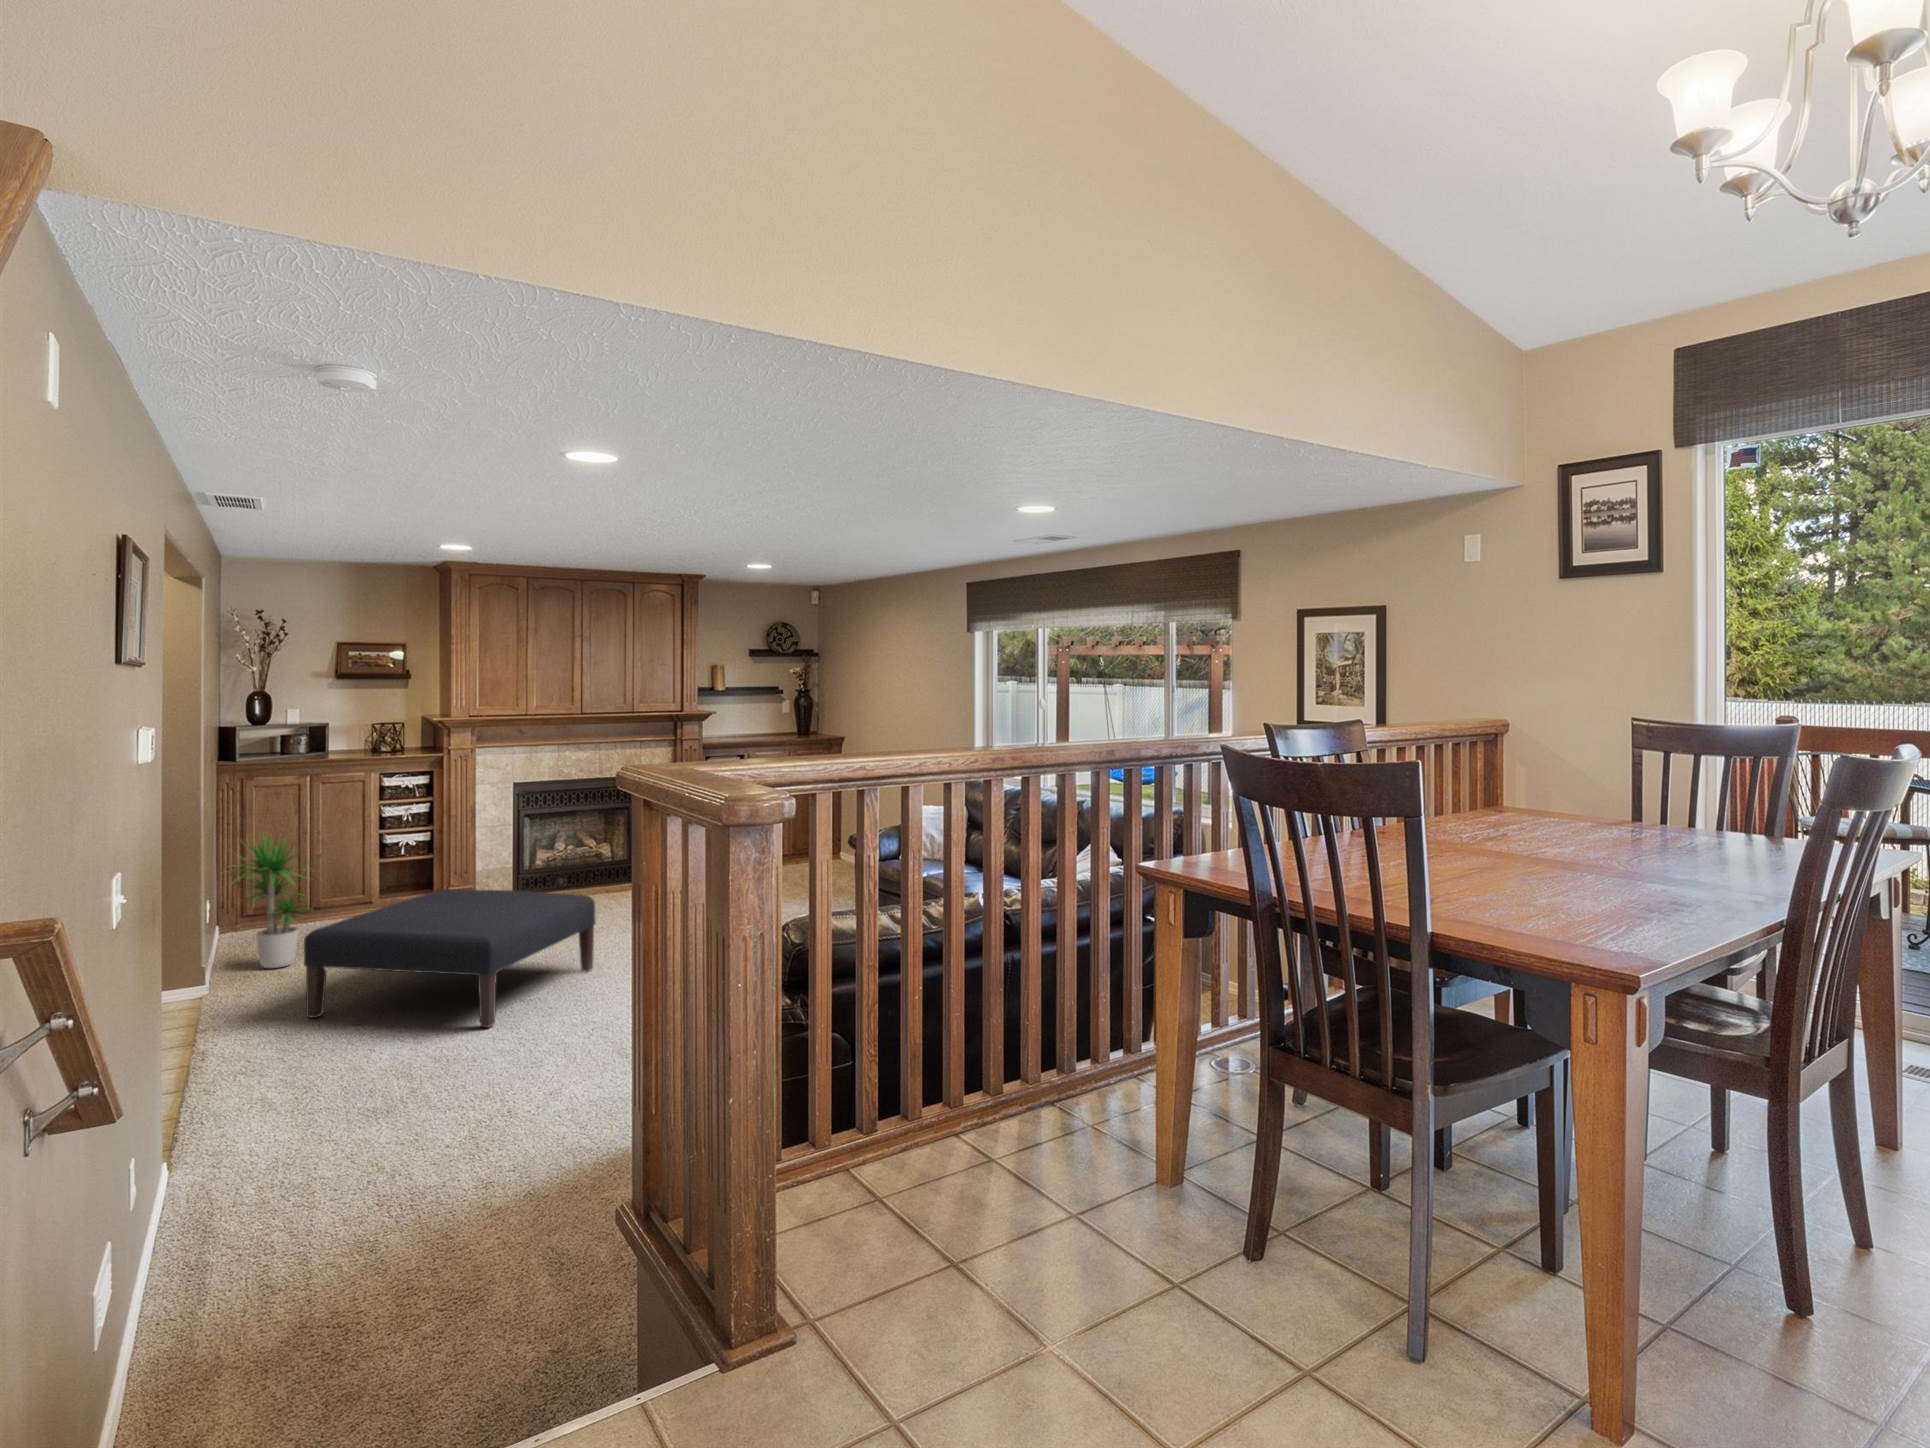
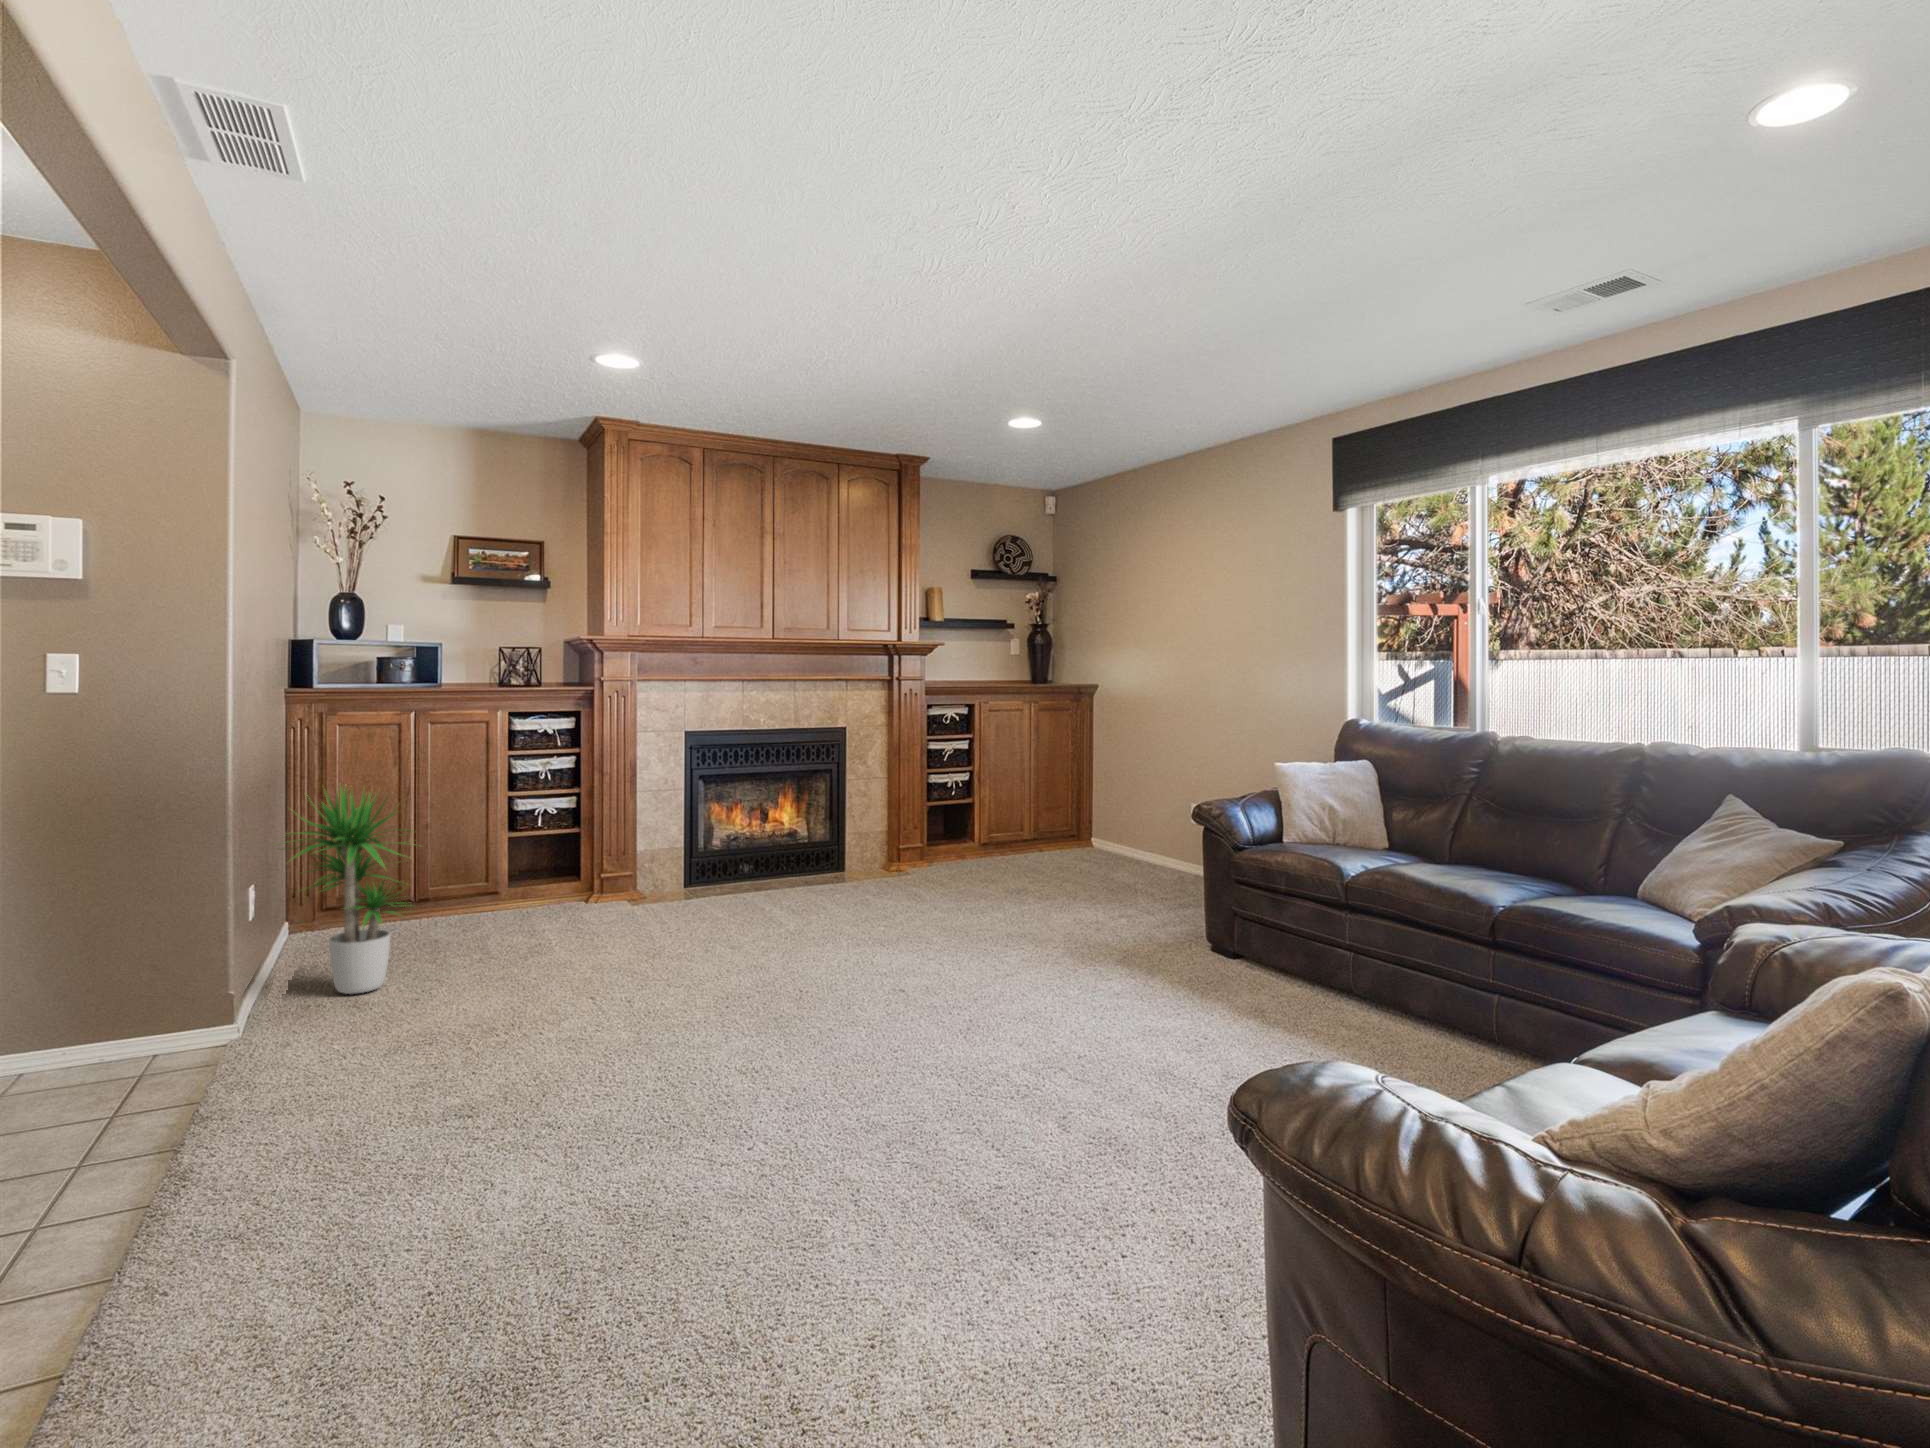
ottoman: present [304,890,595,1028] -> none [387,879,839,1131]

